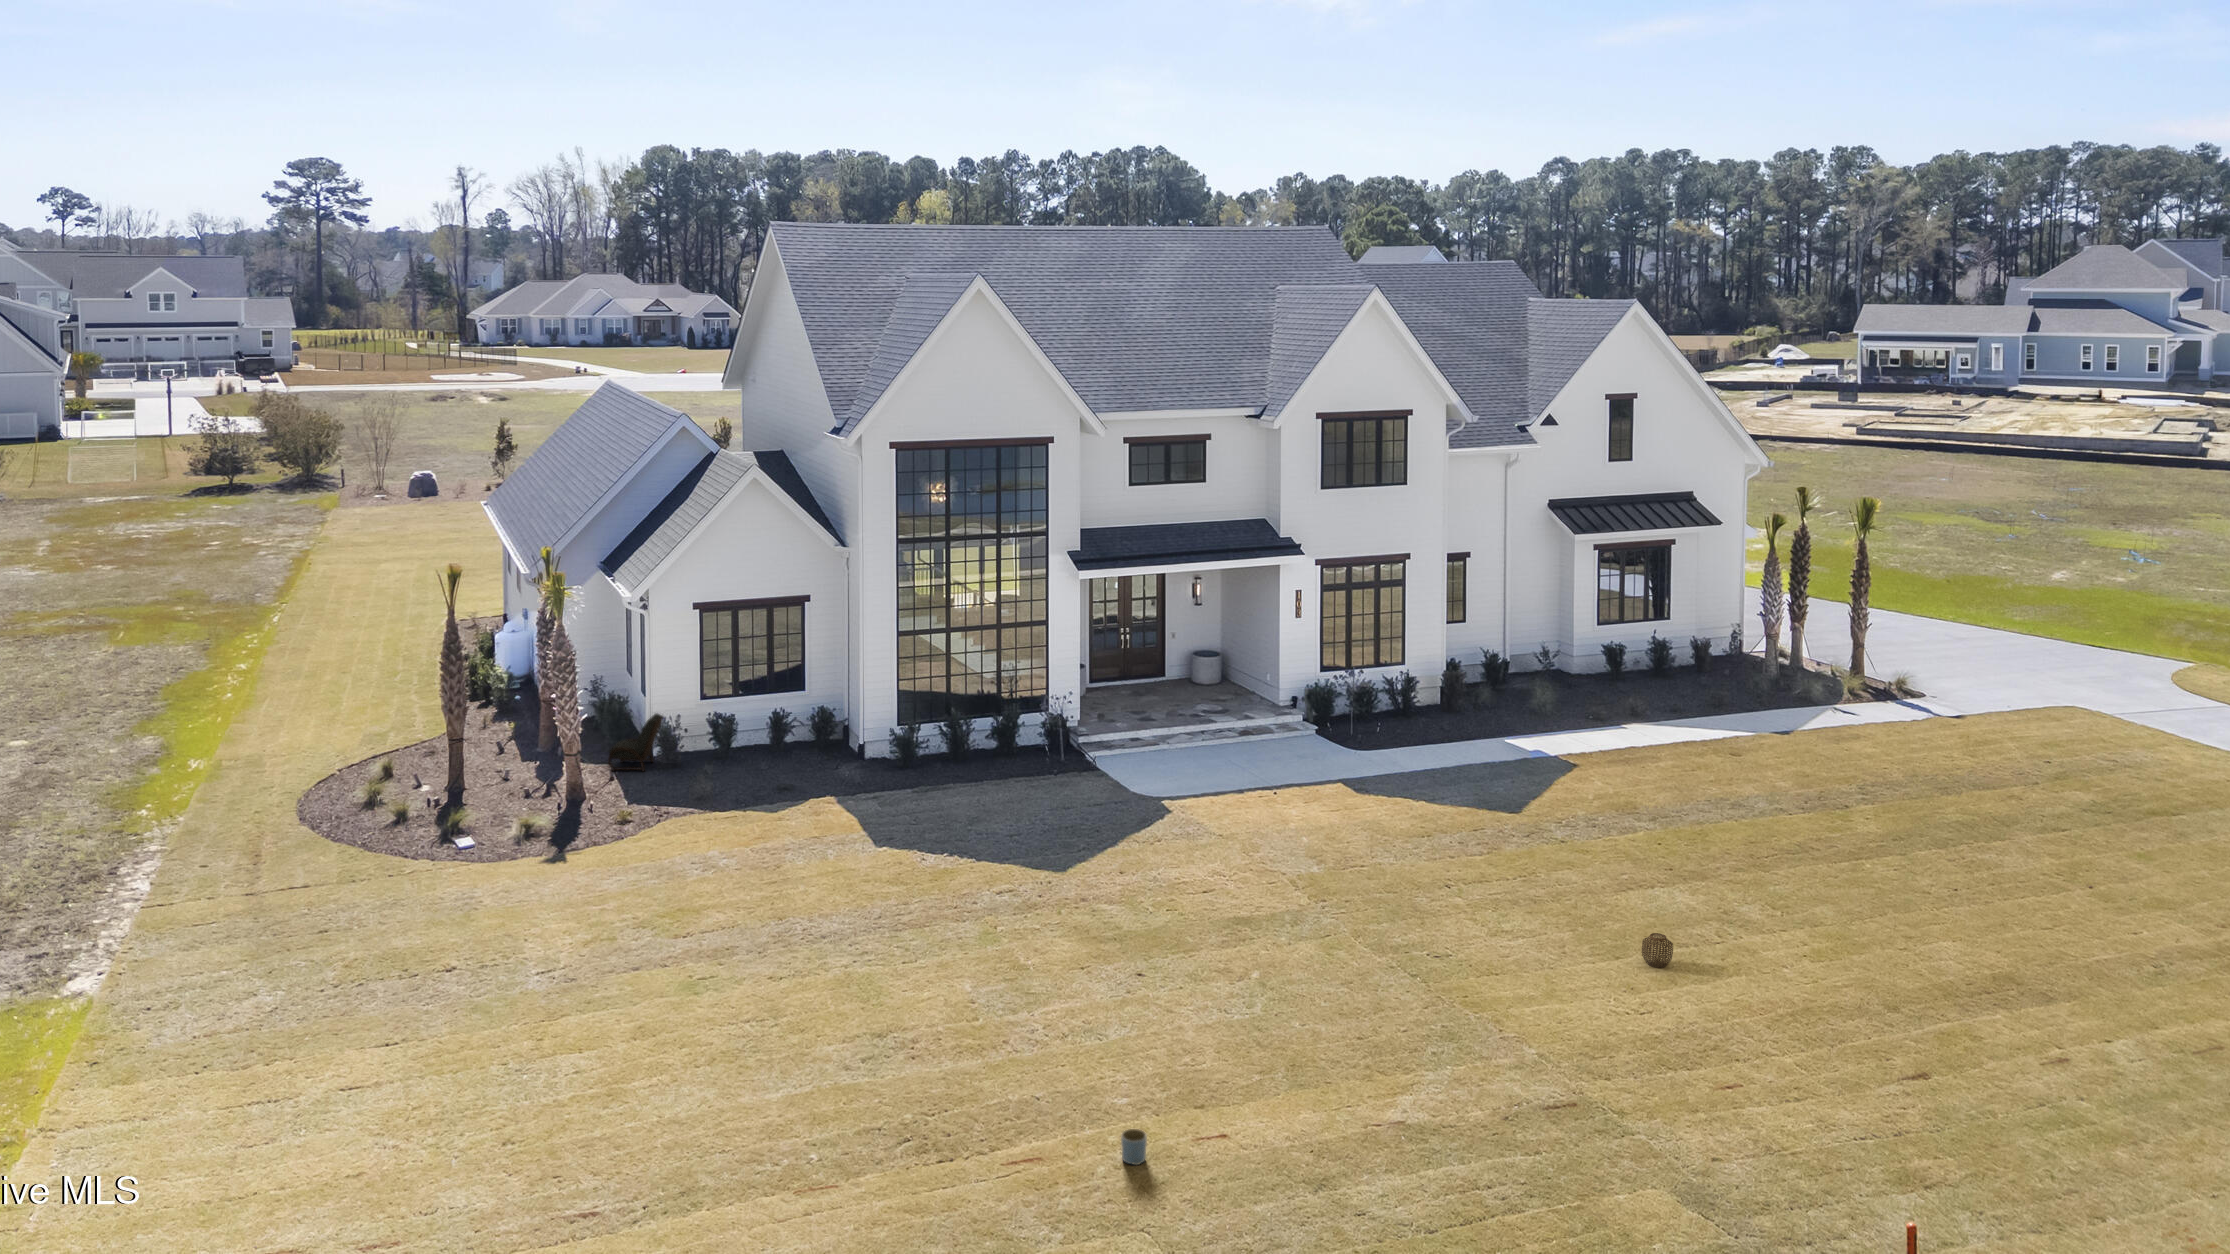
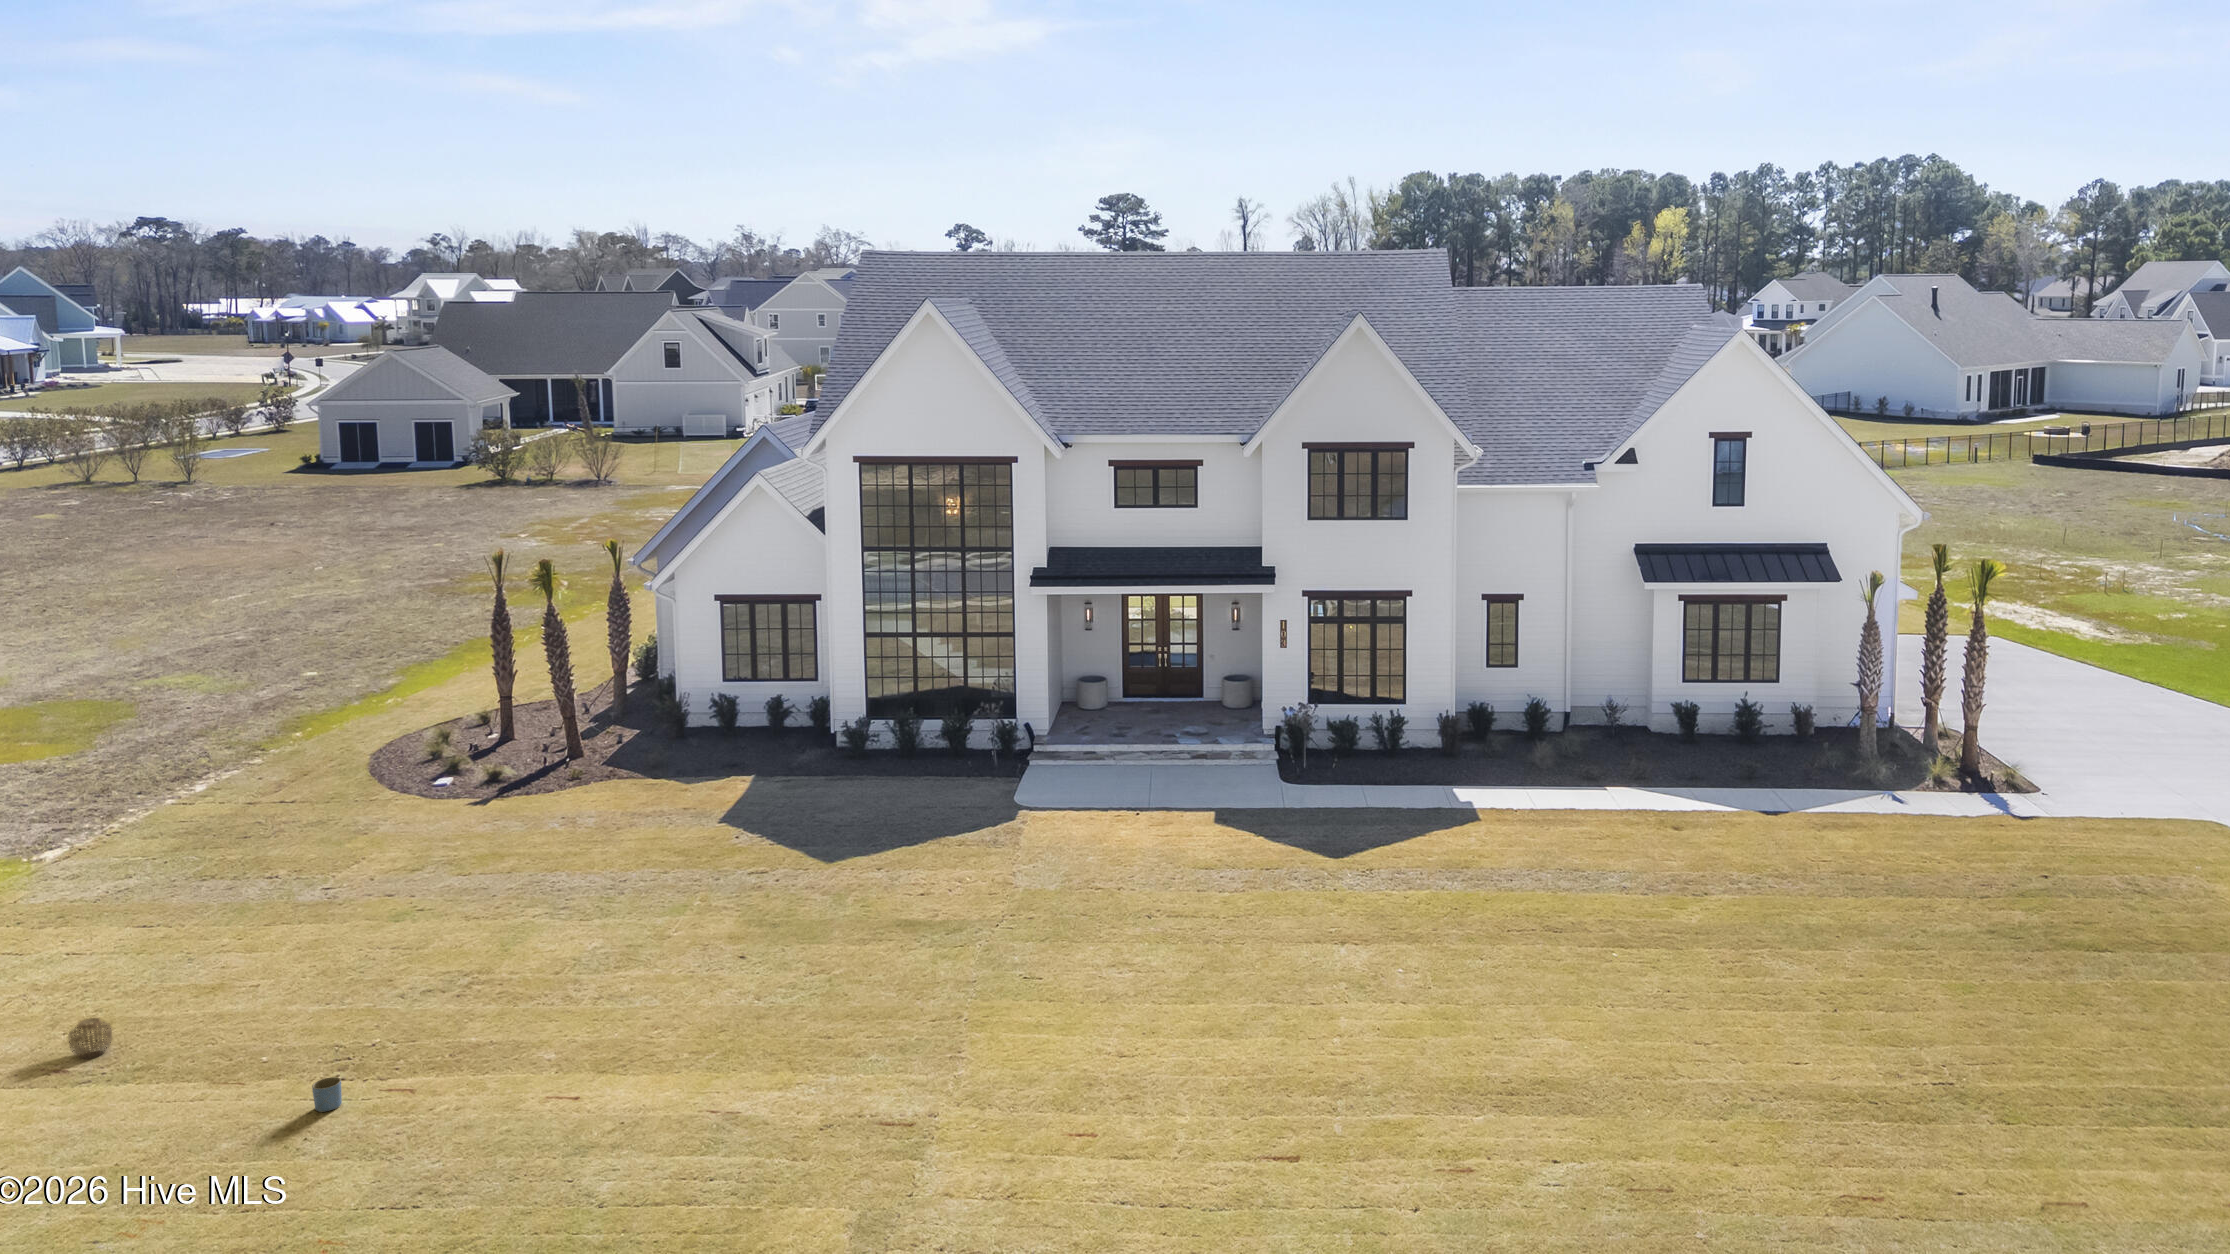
lounge chair: present [608,714,663,771] -> none [630,689,680,738]
woven basket: present [1642,933,1673,968] -> present [69,1018,112,1059]

